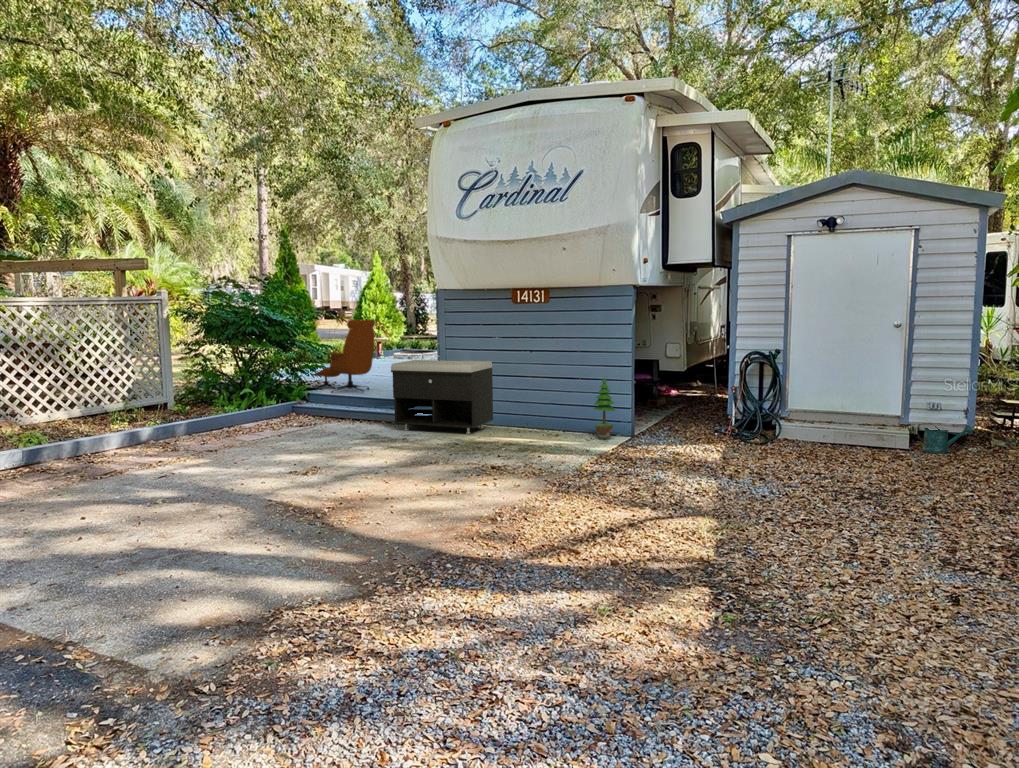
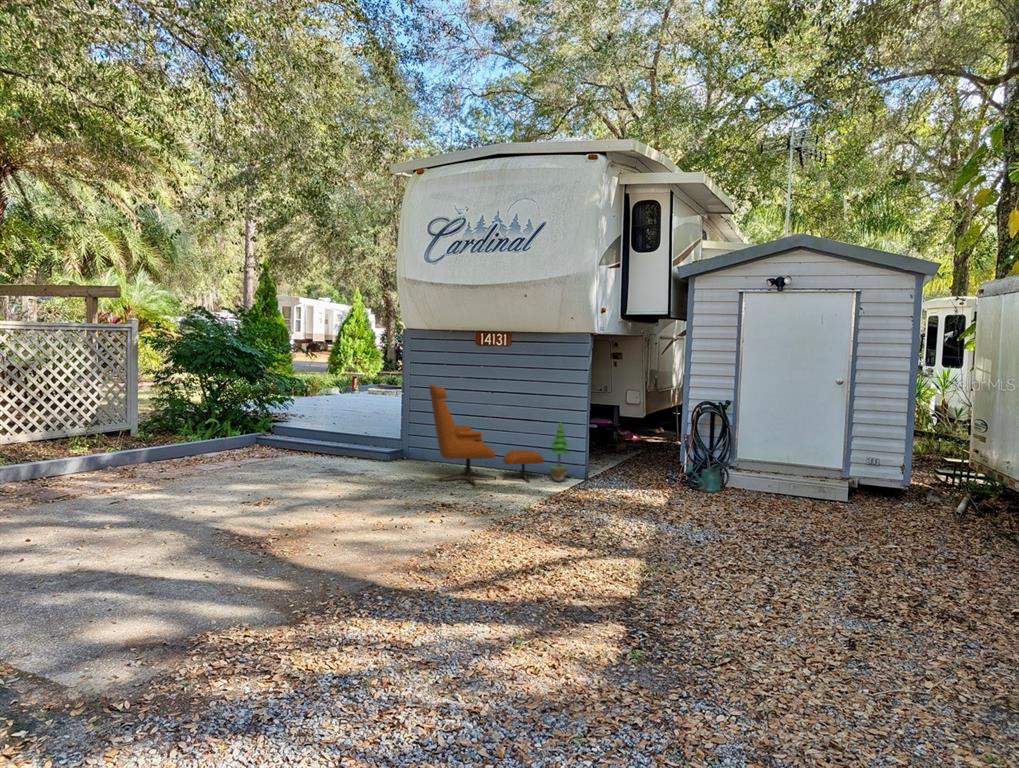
lounge chair: present [312,319,375,393] -> present [429,385,543,486]
storage bench: present [391,360,493,434] -> none [353,397,454,472]
watering can: present [917,423,973,454] -> present [686,465,724,493]

